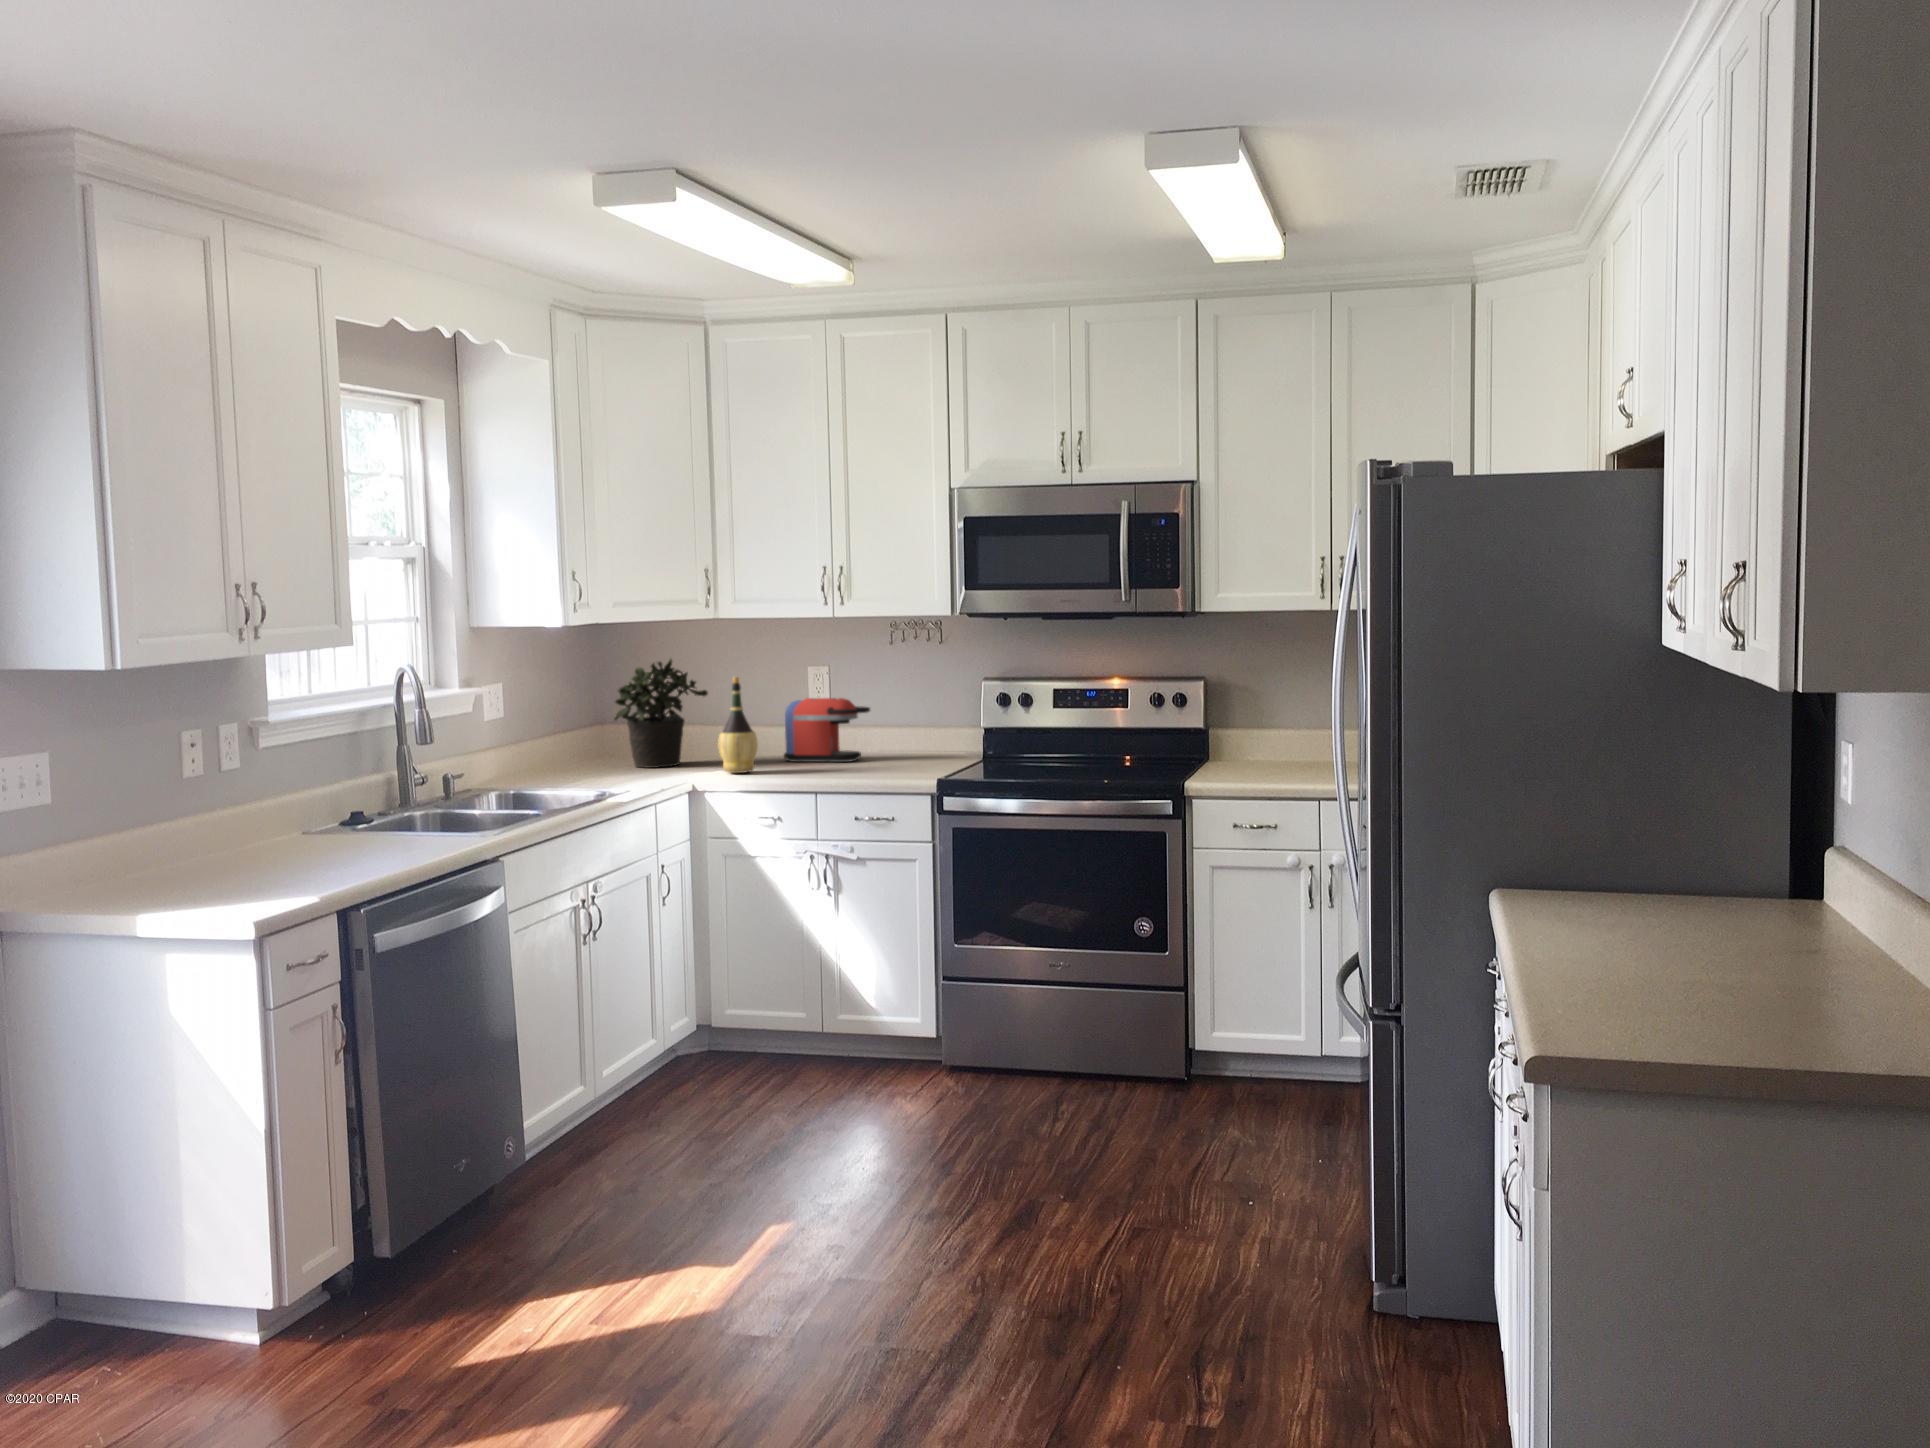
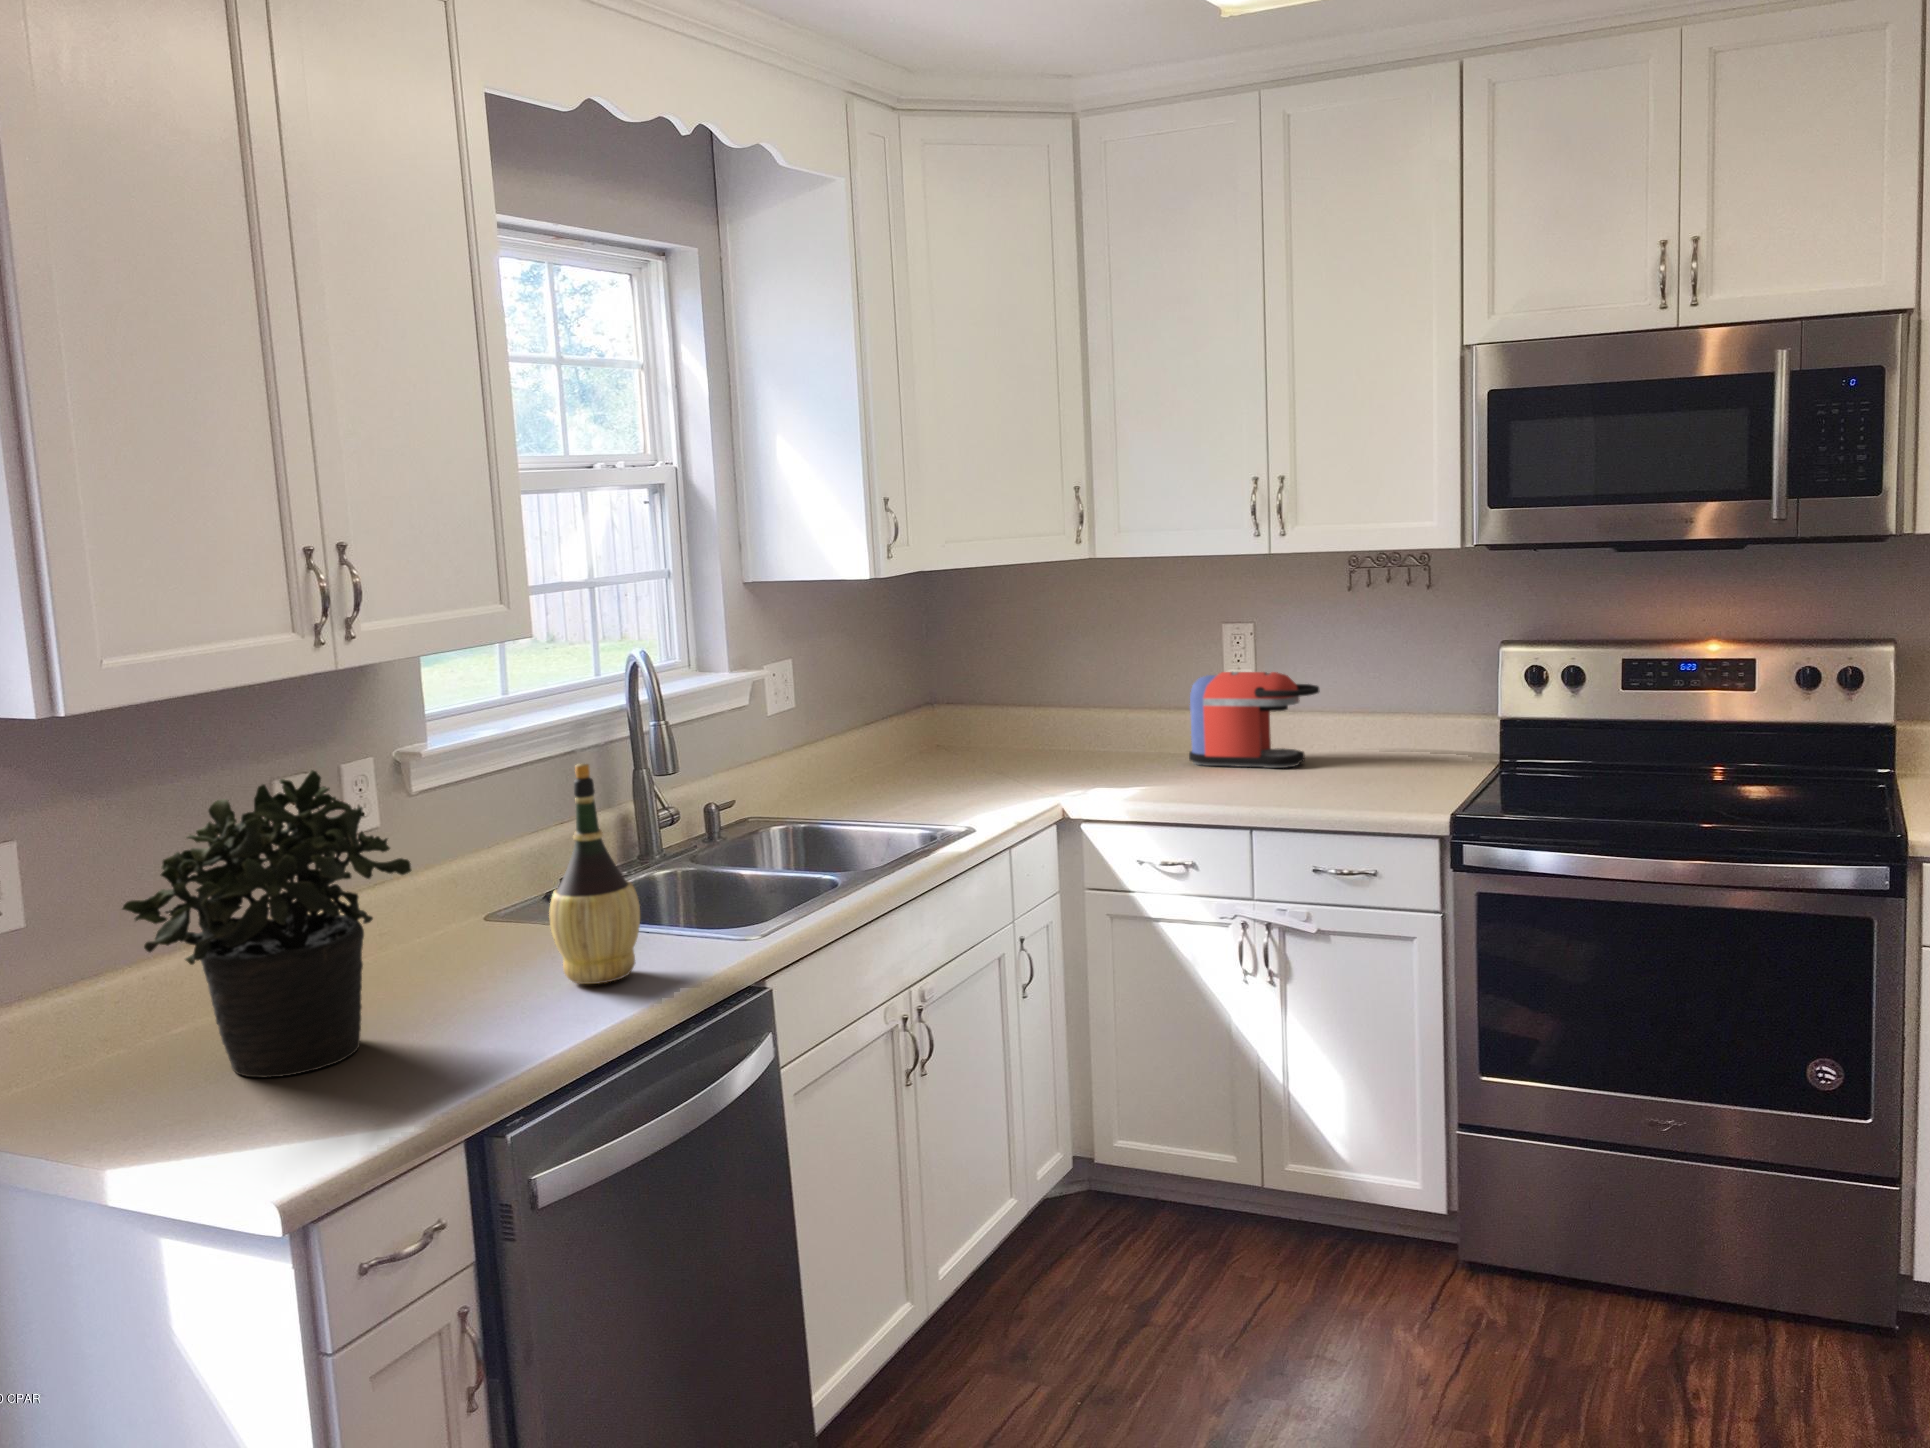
potted plant: present [615,659,708,768] -> present [122,770,411,1077]
wine bottle: present [718,677,757,773] -> present [549,764,640,984]

